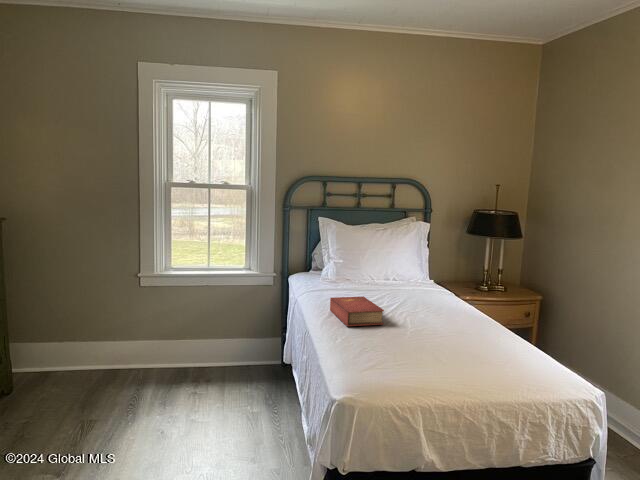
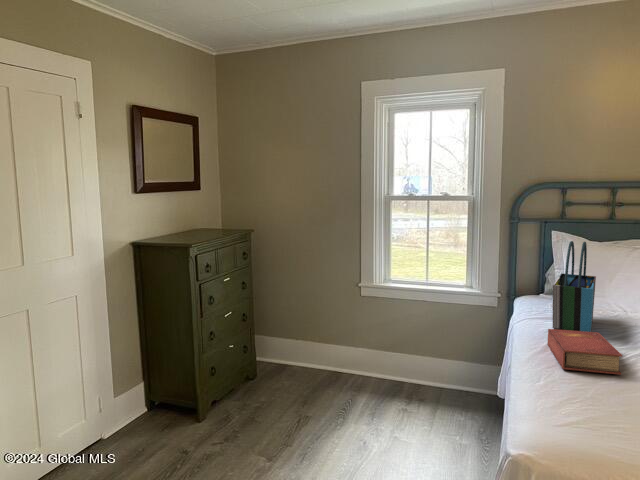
tote bag: none [329,226,358,298] -> present [553,241,596,332]

